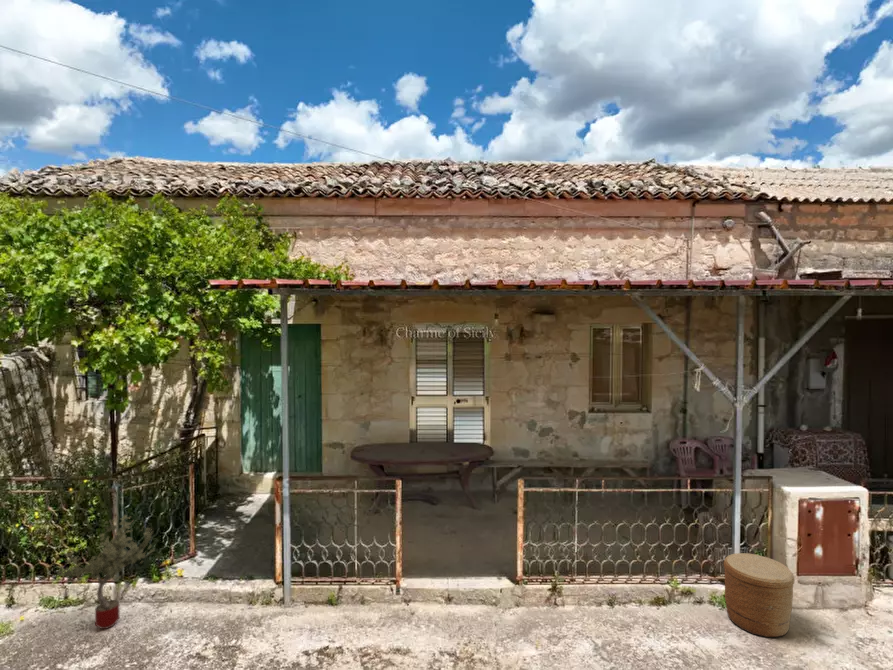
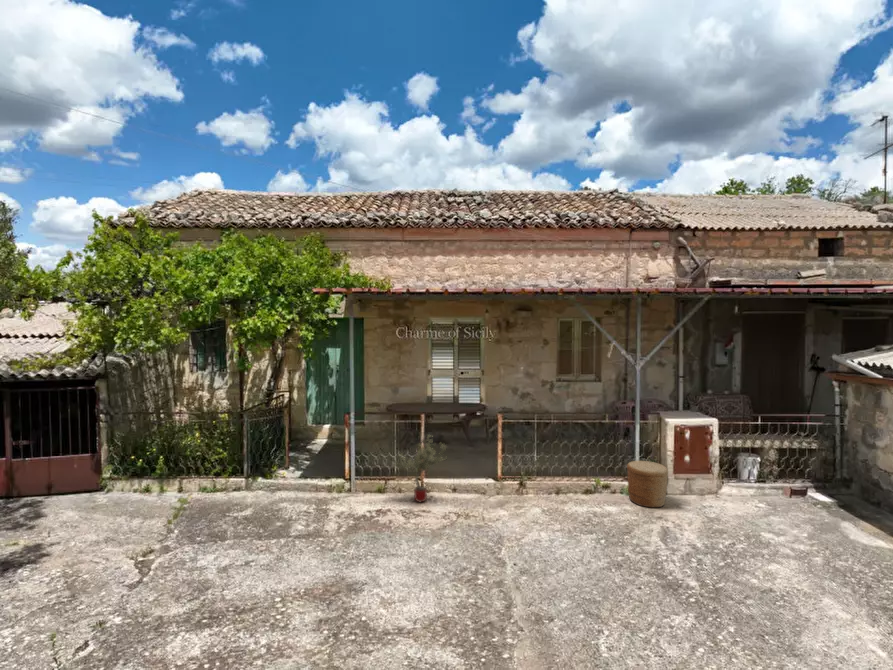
potted tree: present [58,515,153,629] -> present [394,439,446,502]

